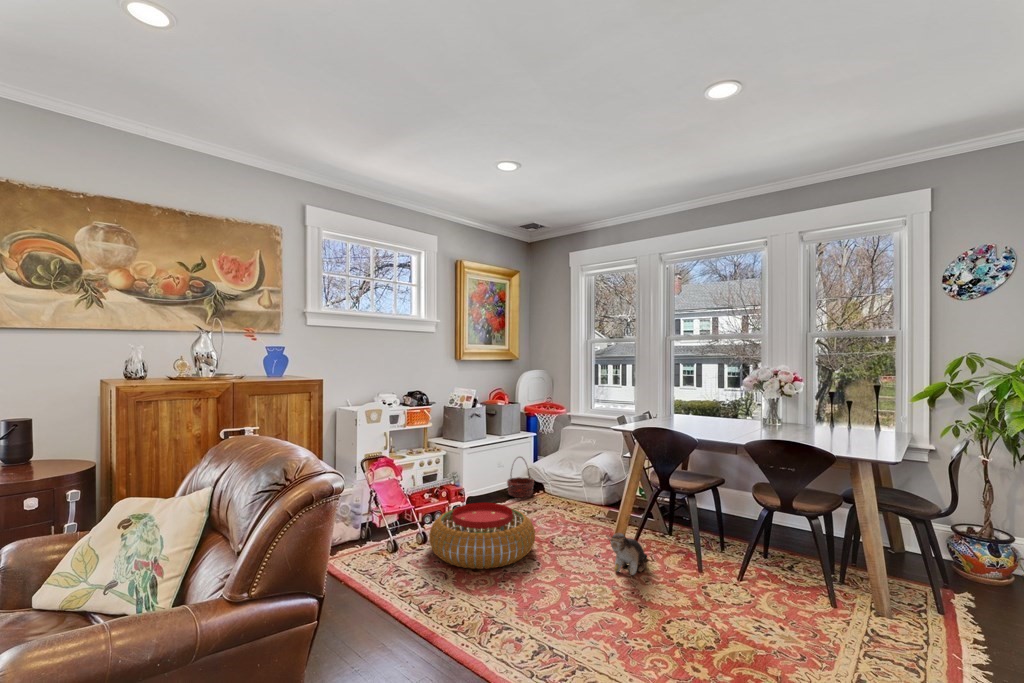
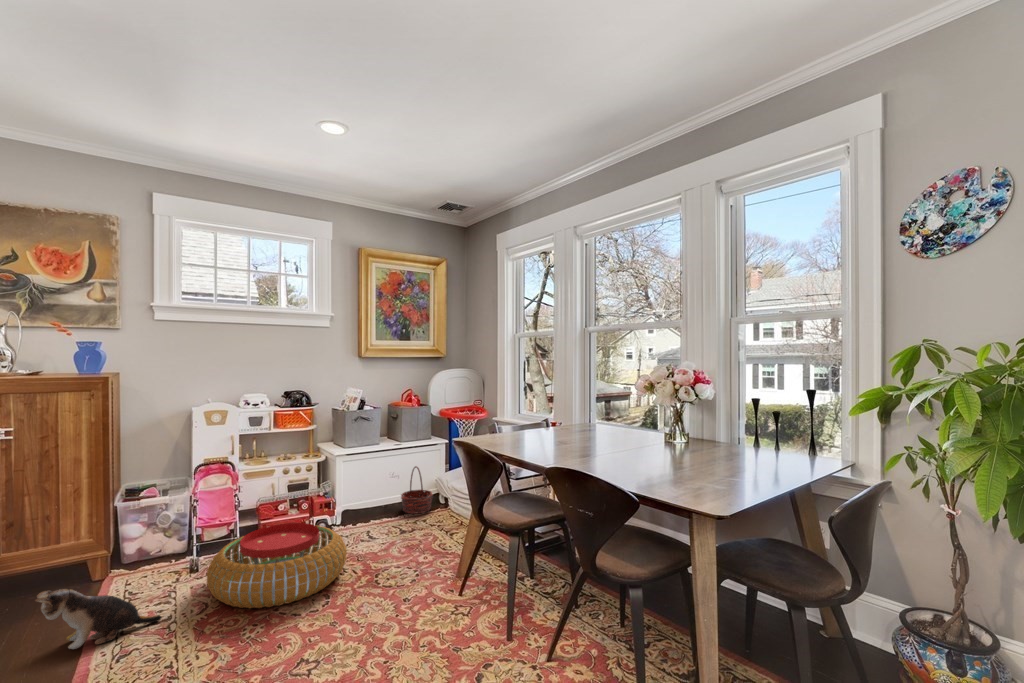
plush toy: present [607,533,647,575] -> present [35,589,162,649]

